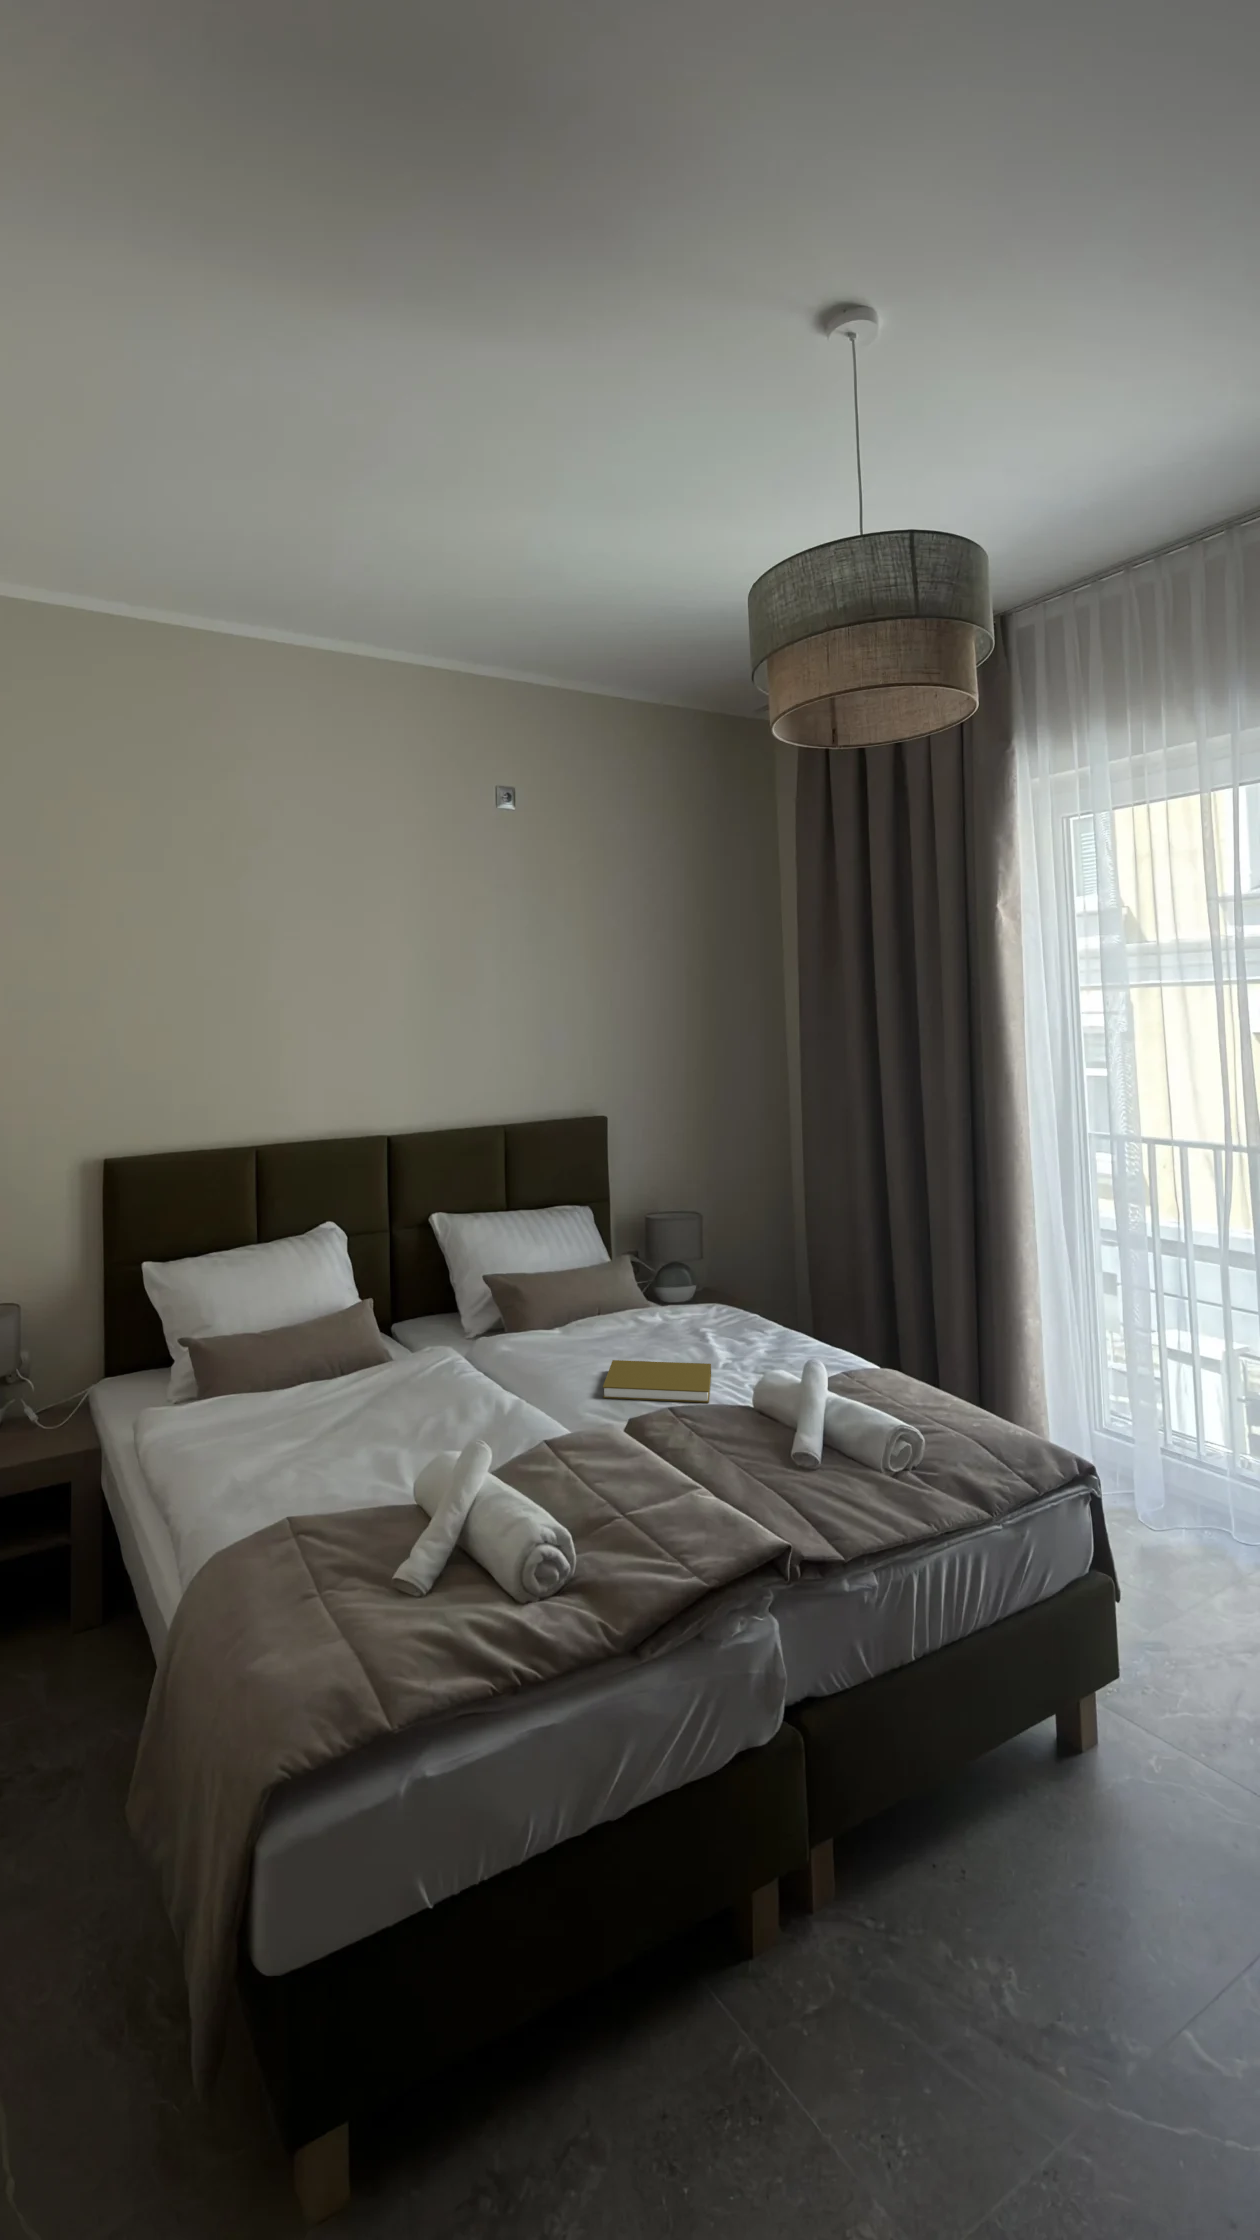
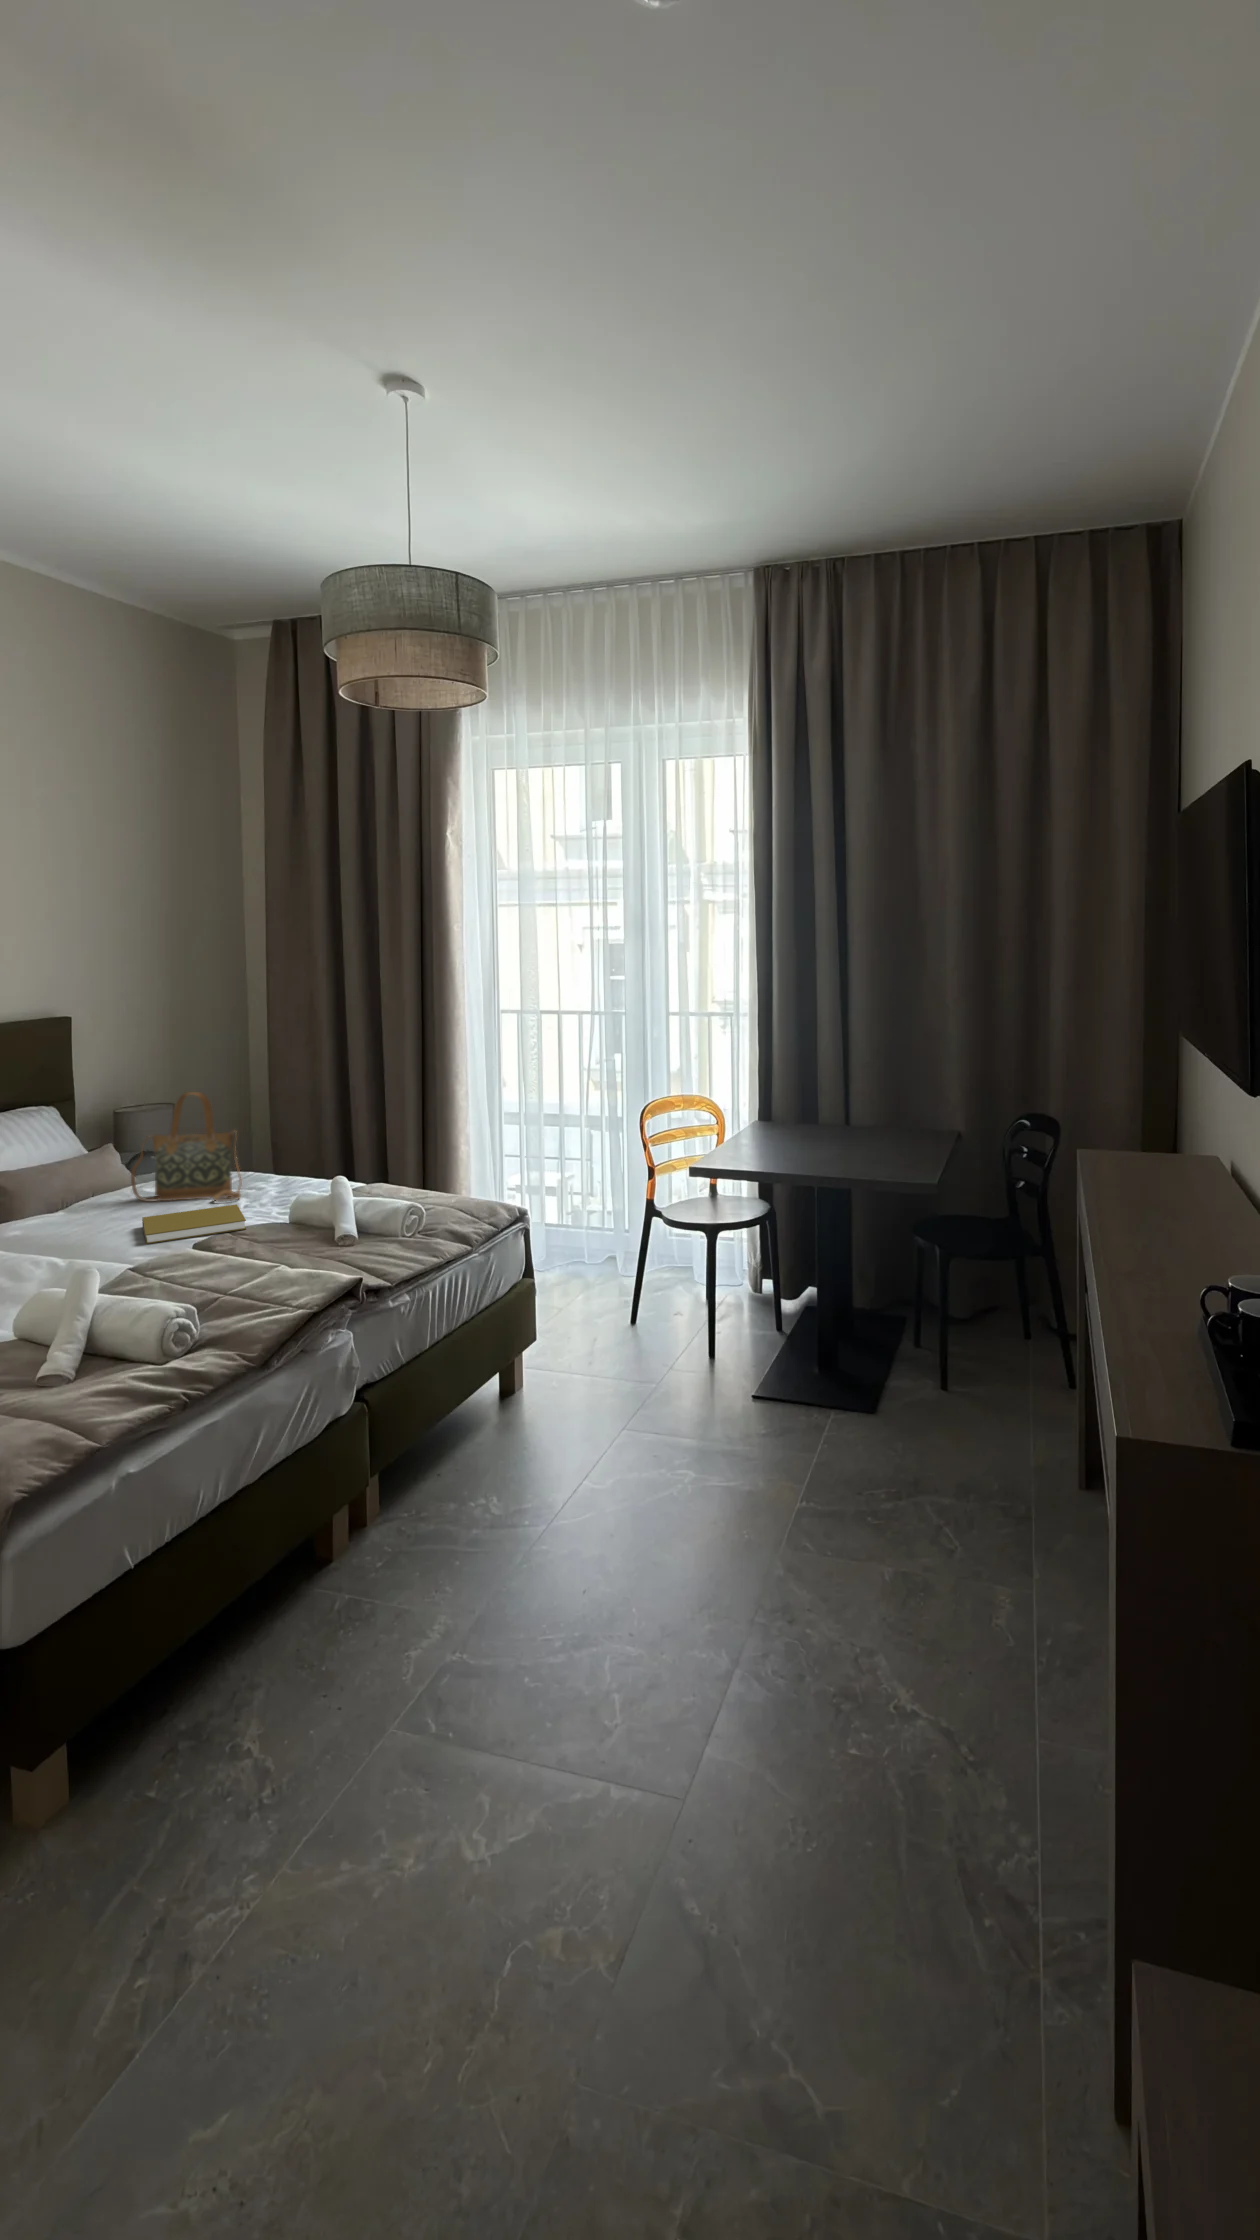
handbag: none [623,1216,732,1354] -> present [131,1092,242,1202]

